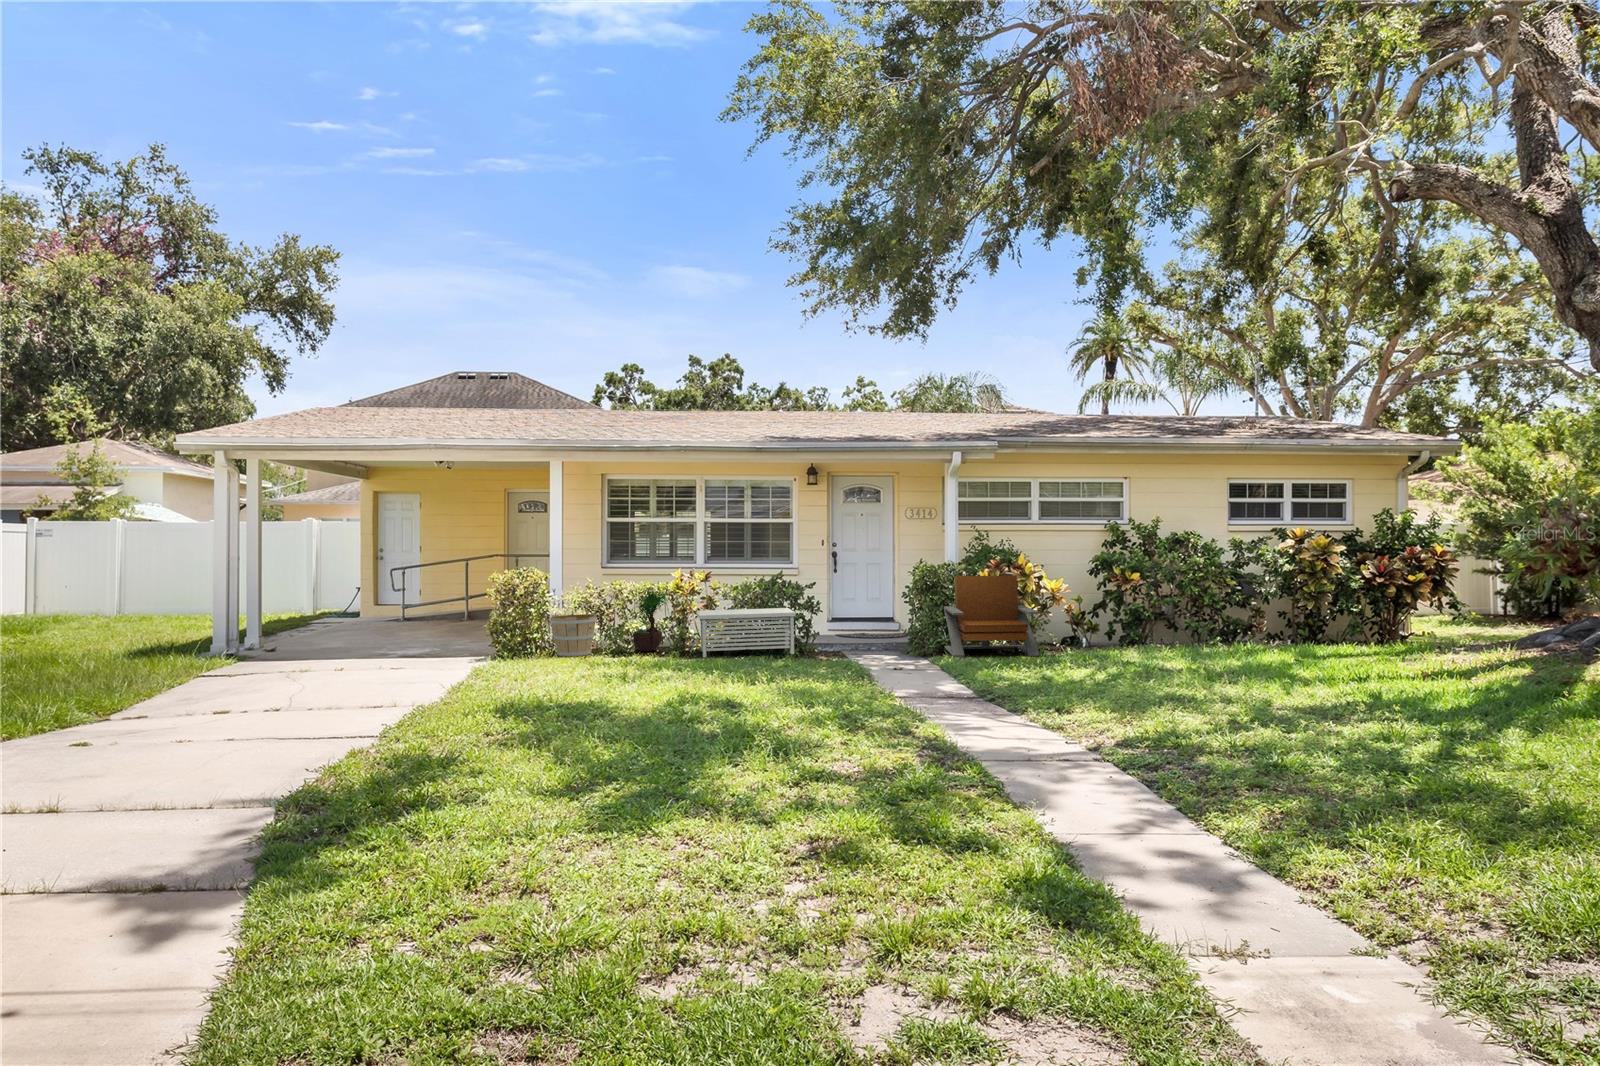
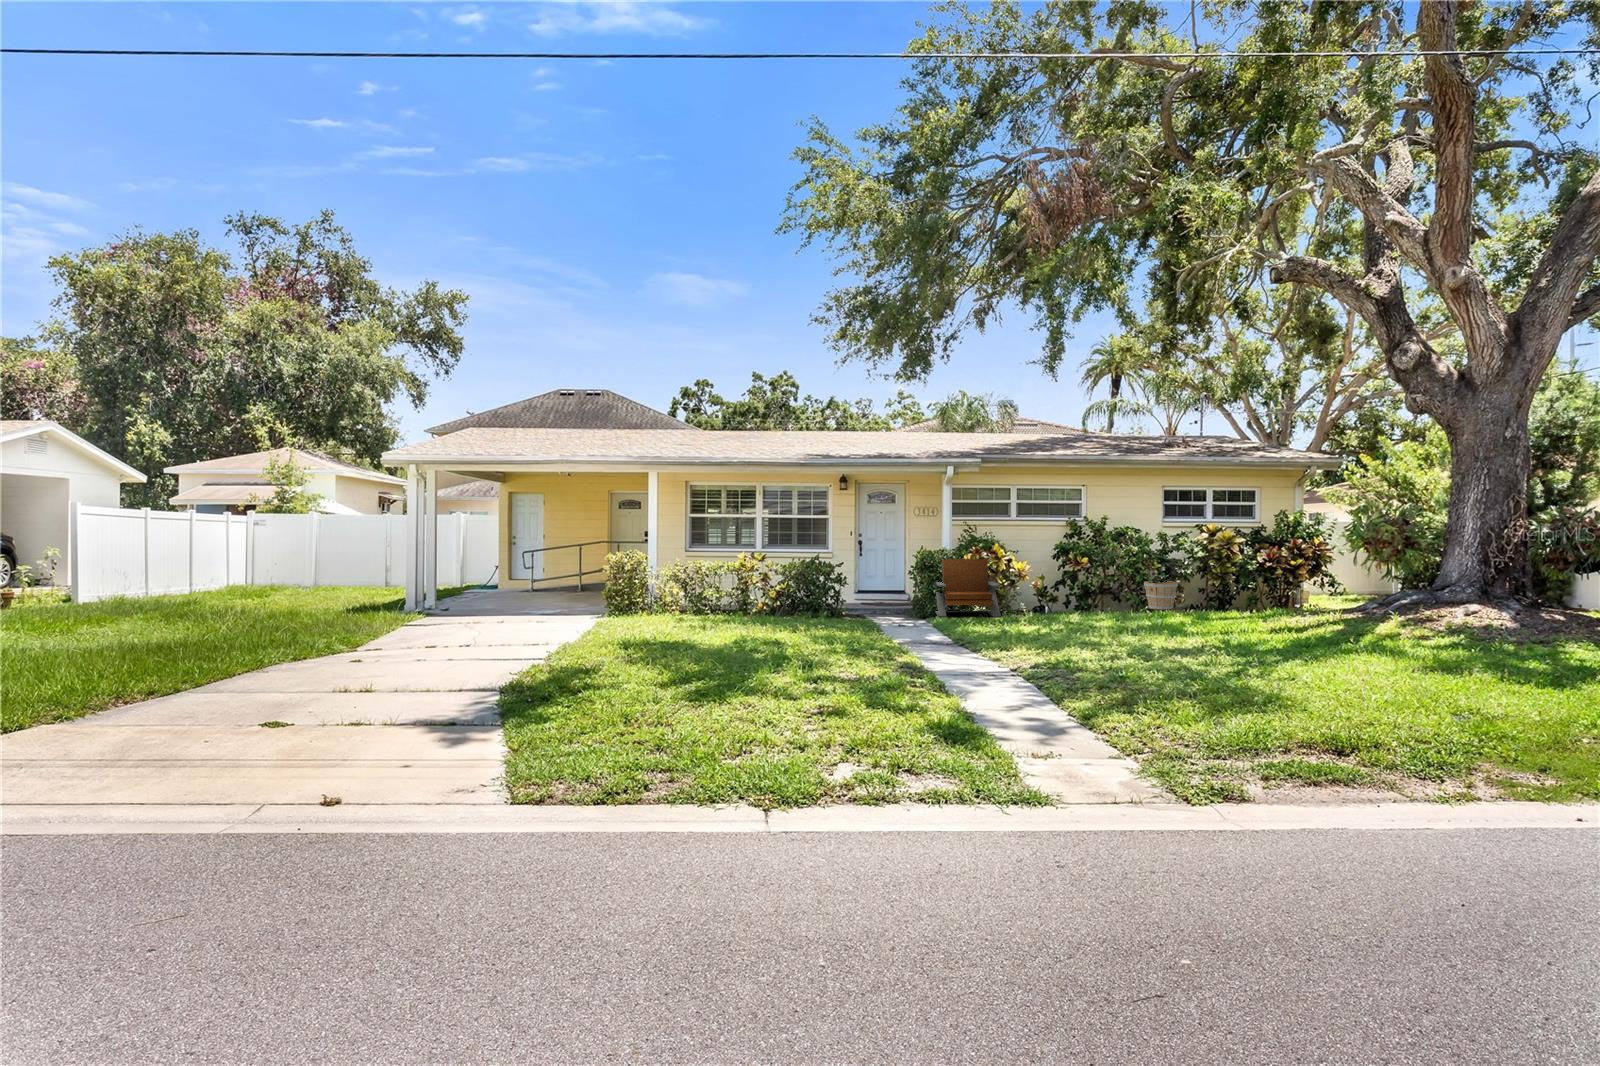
potted tree: present [633,590,668,651] -> none [710,563,736,611]
storage bench: present [697,608,796,657] -> none [756,581,826,615]
wooden bucket: present [550,613,597,657] -> present [1144,581,1178,610]

